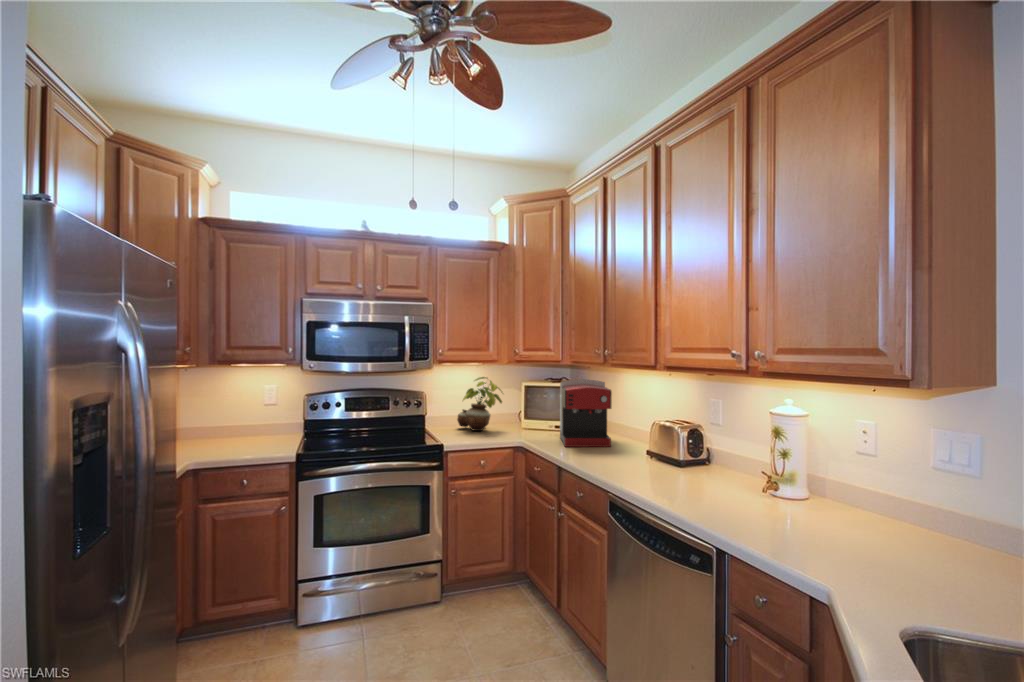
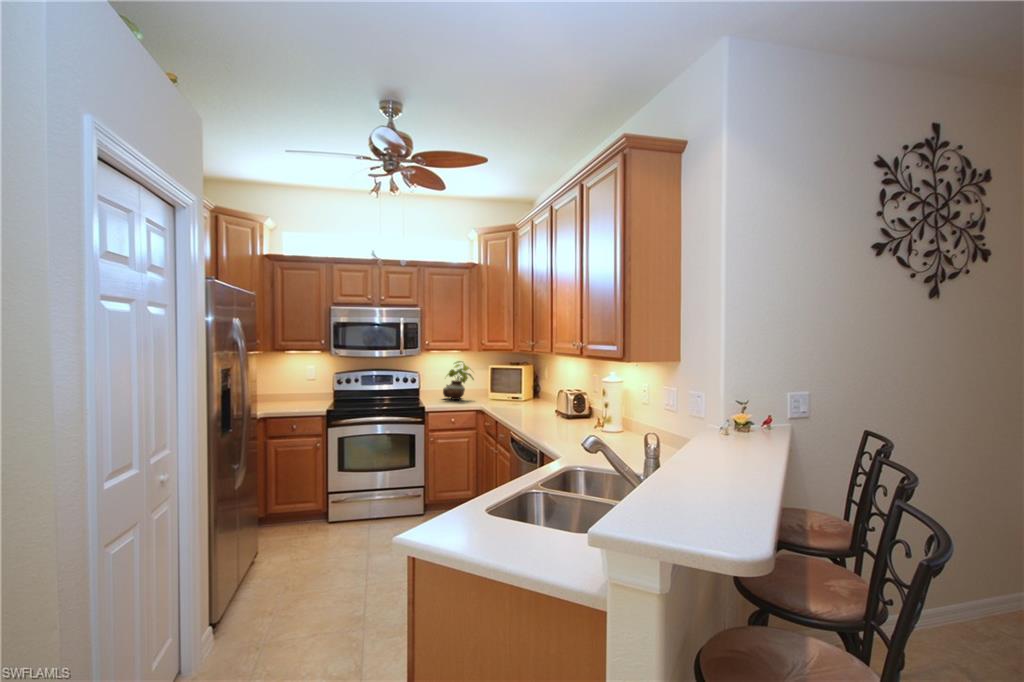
coffee maker: present [560,379,612,447] -> none [507,362,540,409]

